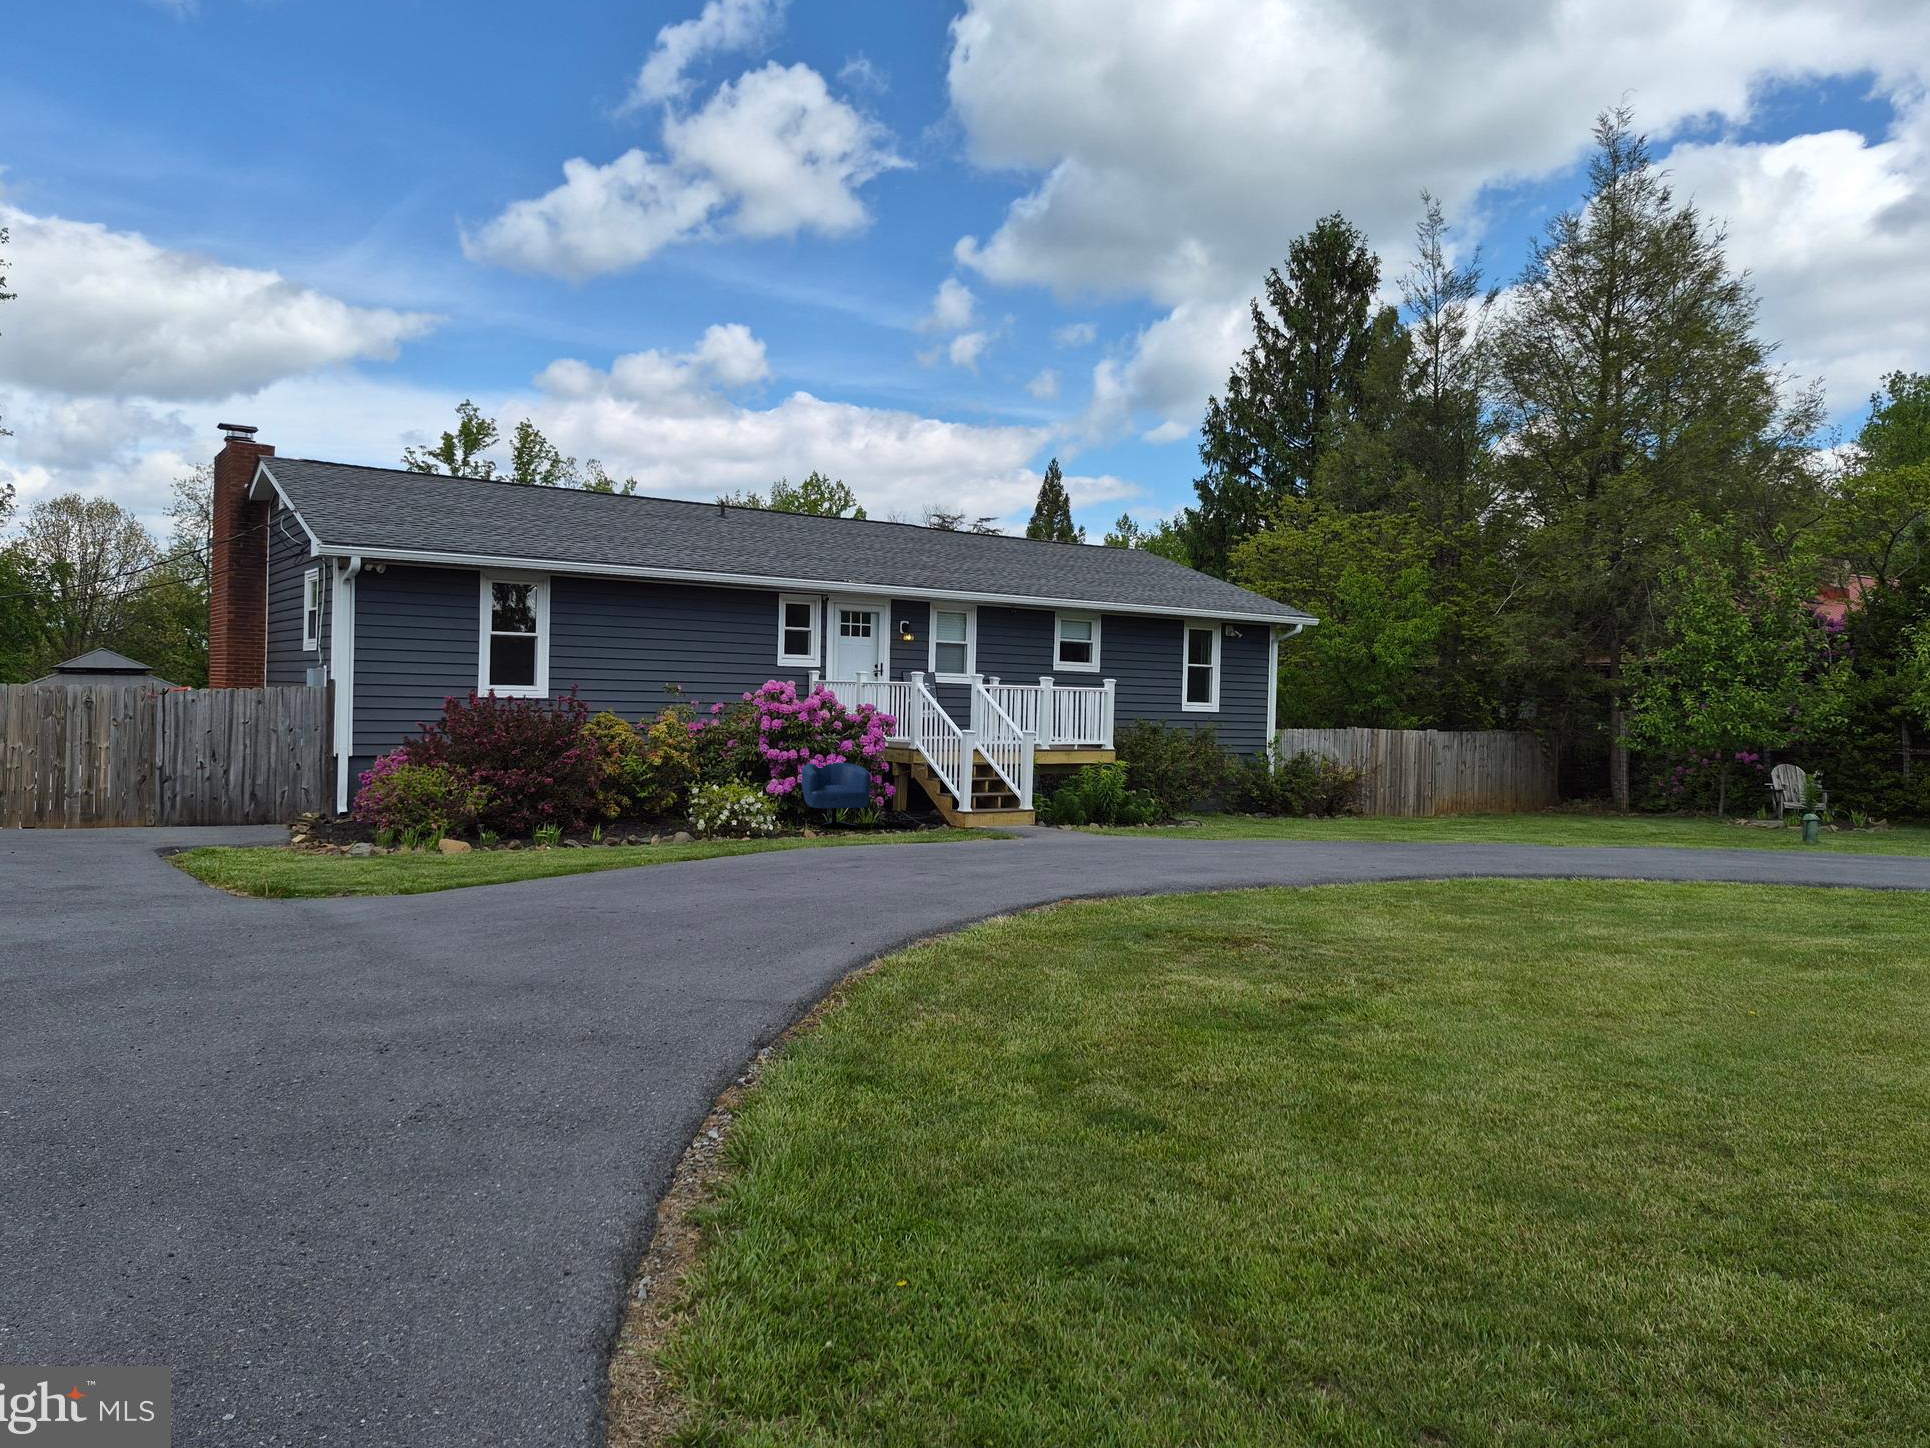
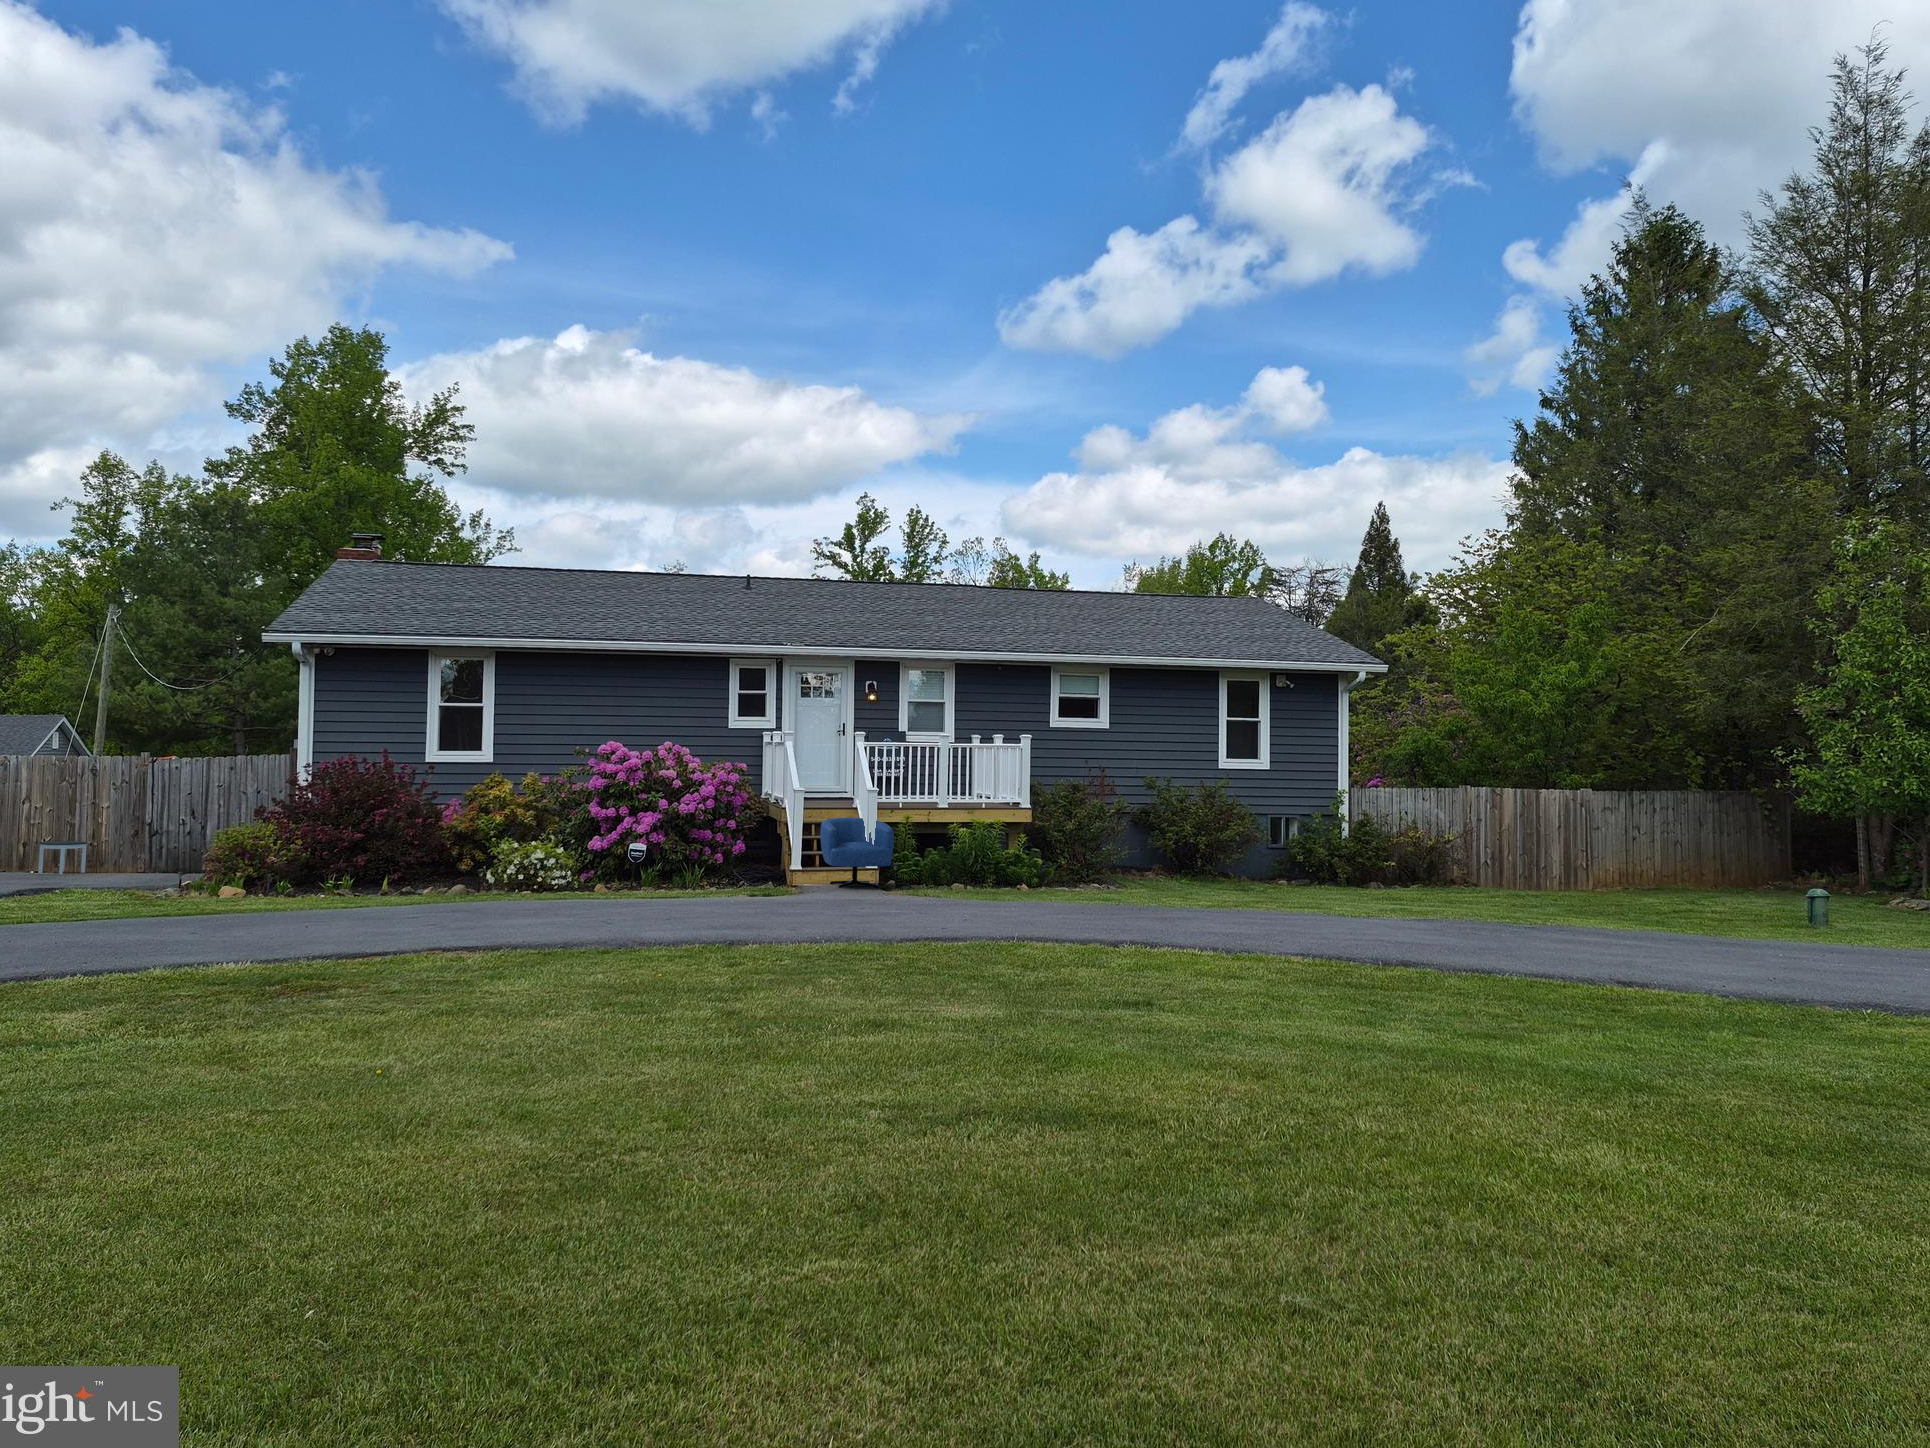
round table: none [57,788,104,820] -> present [38,841,88,875]

